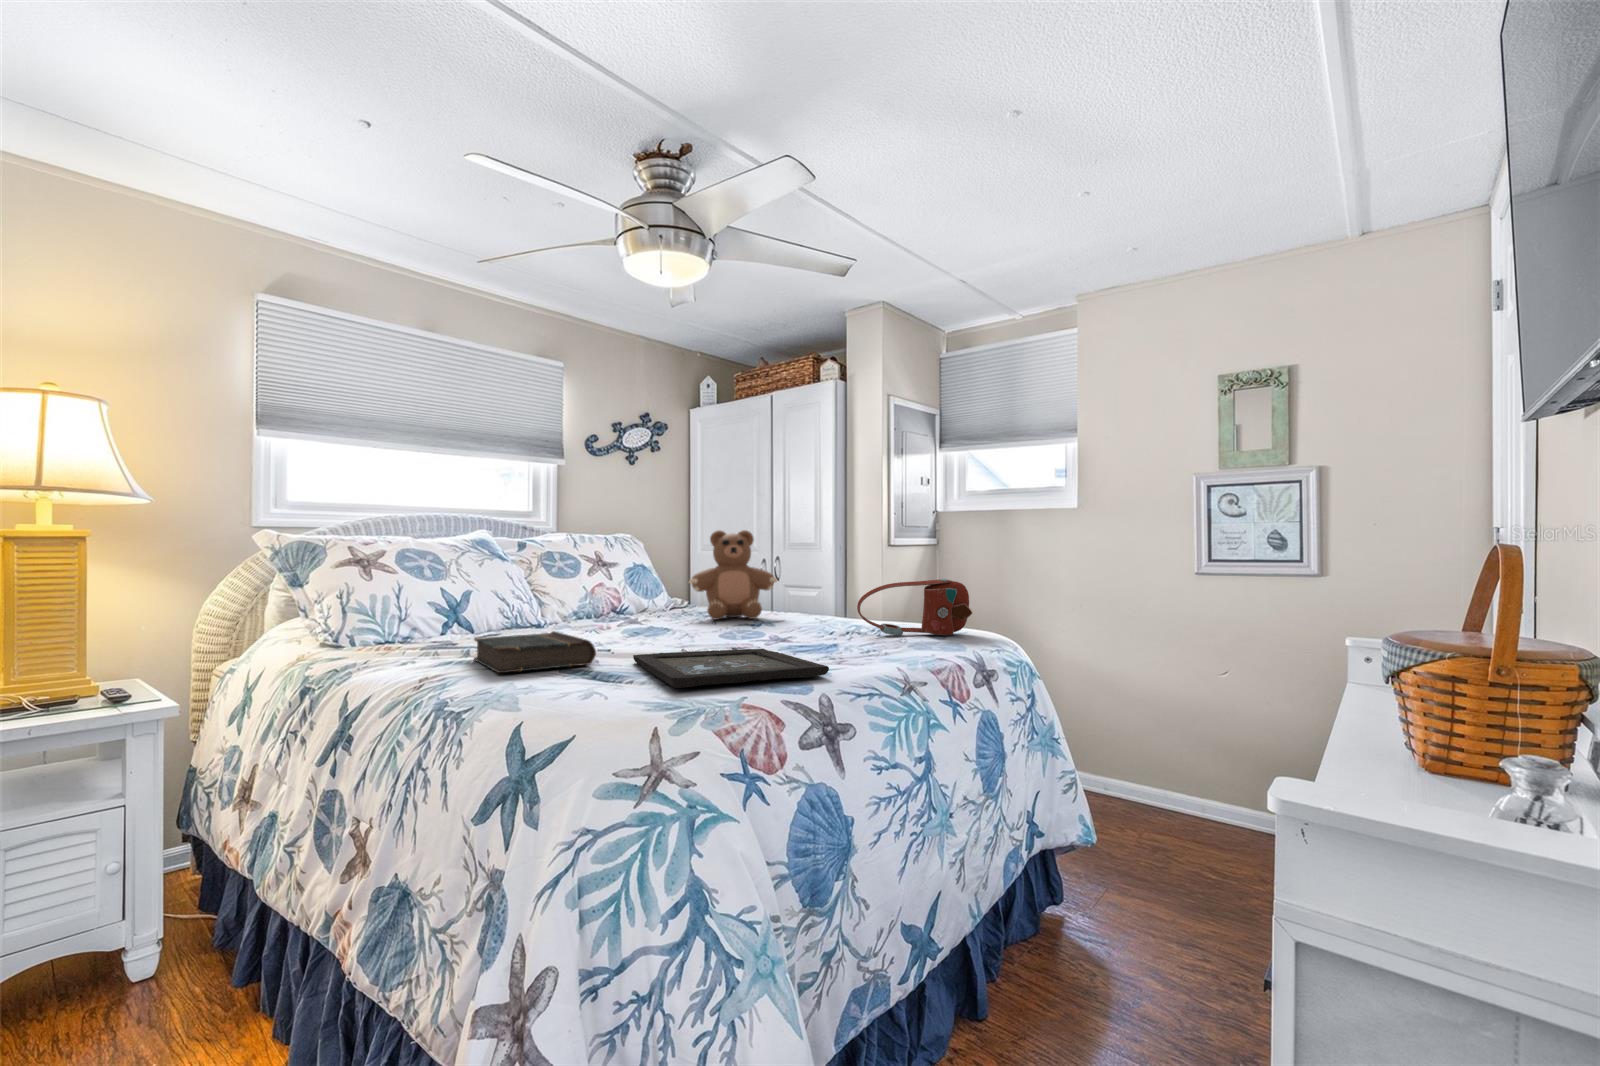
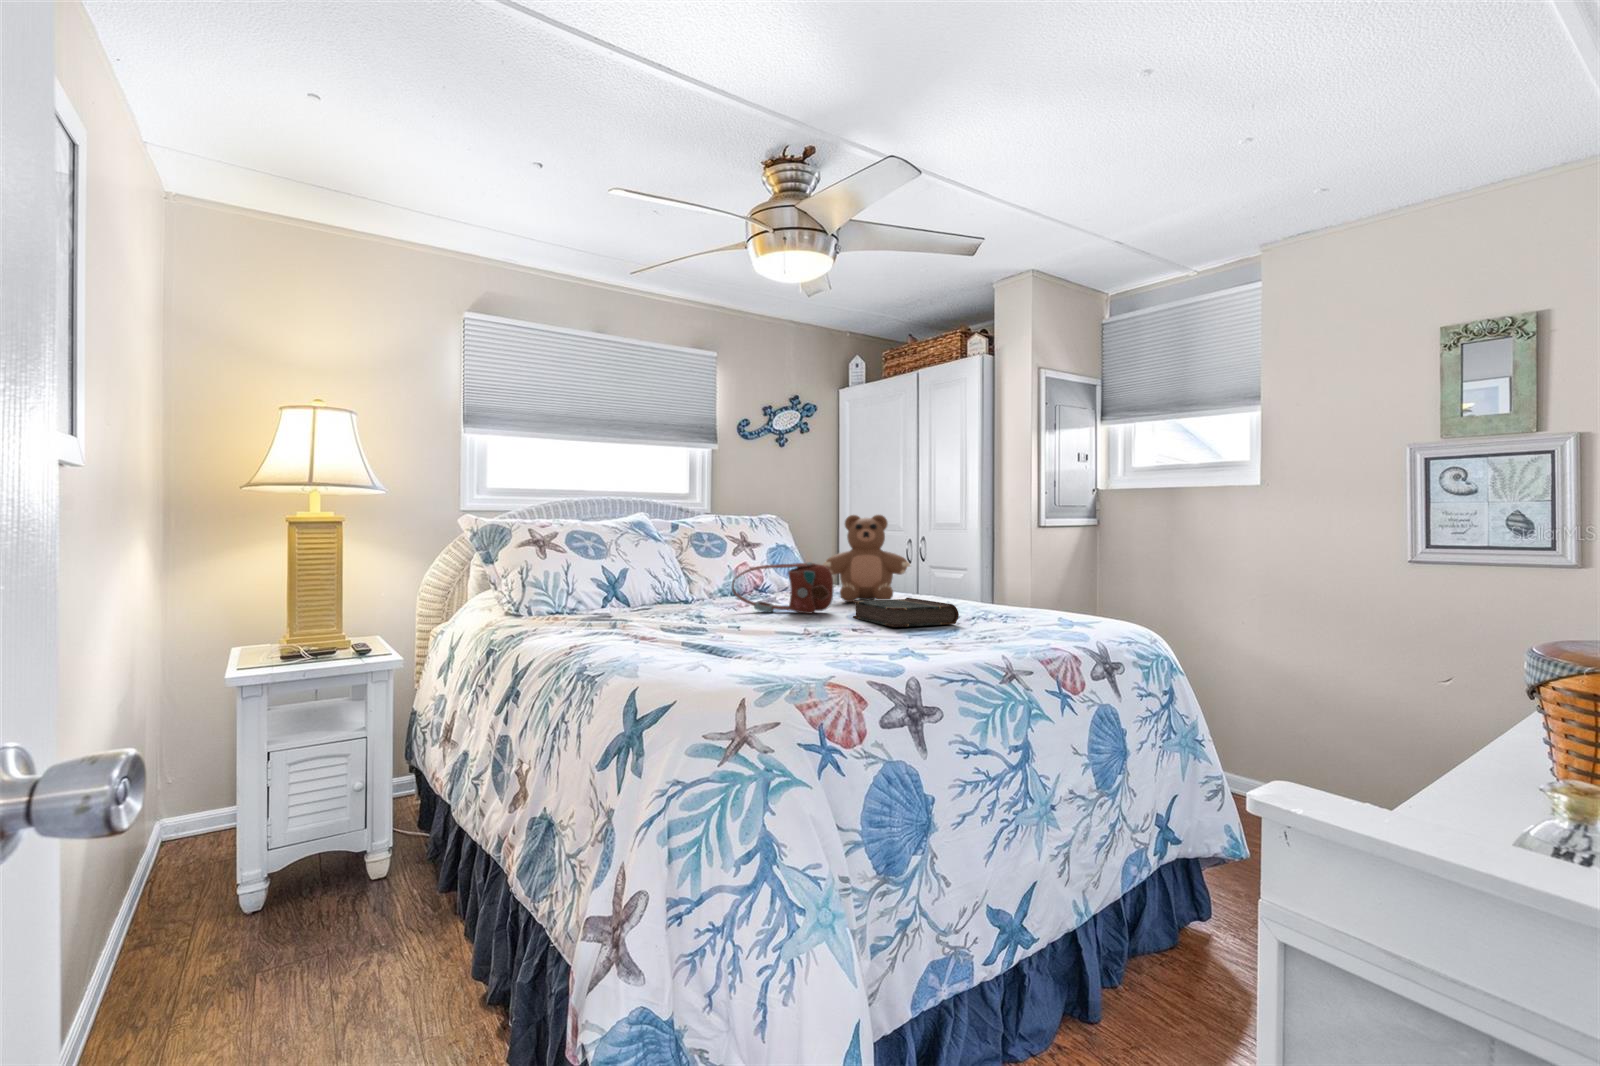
handbag: present [857,579,972,636] -> present [732,562,833,614]
book: present [474,631,596,673] -> present [853,598,959,627]
tray: present [633,649,829,688] -> none [751,633,924,666]

